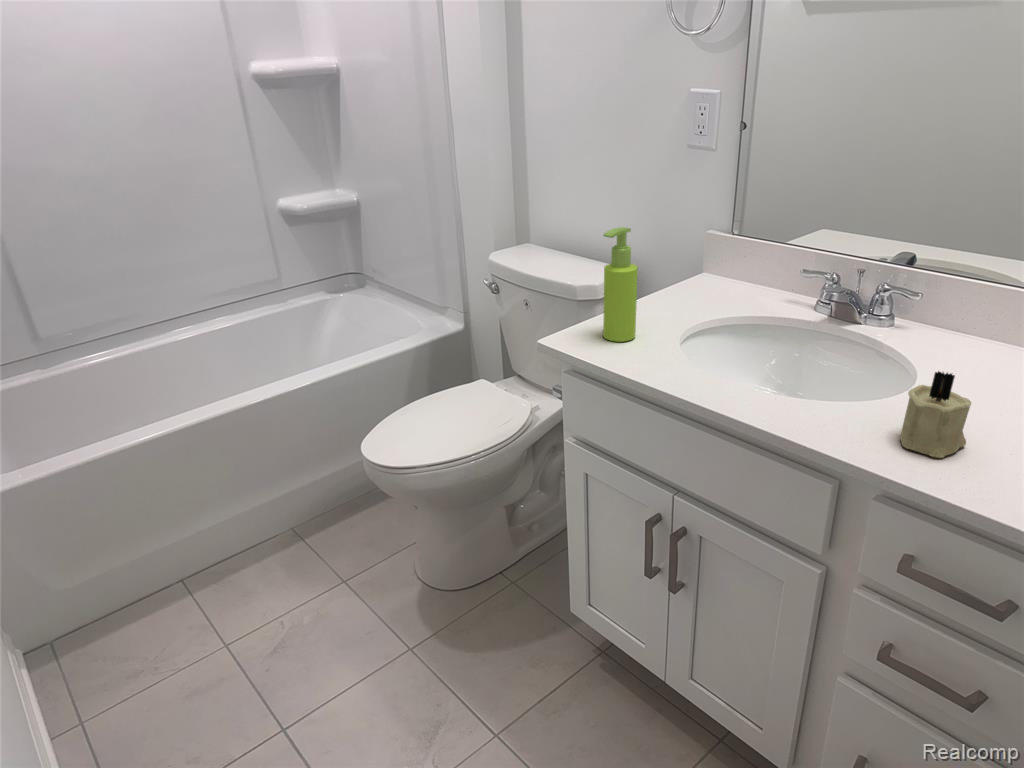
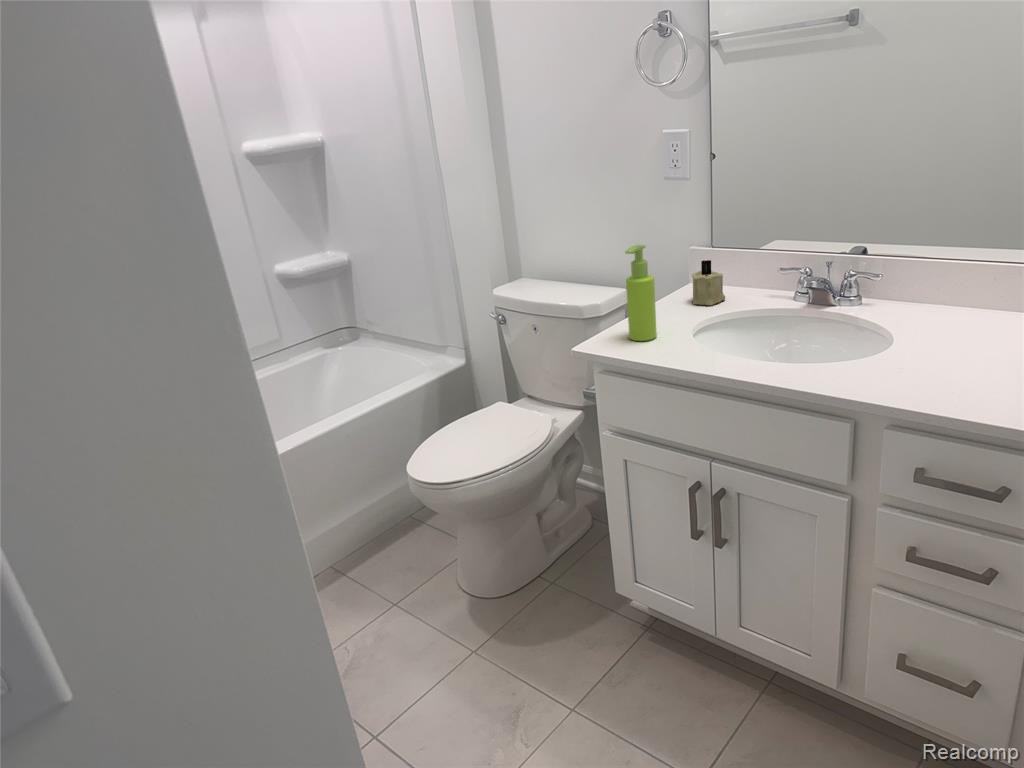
candle: present [900,371,971,458] -> present [692,260,725,305]

